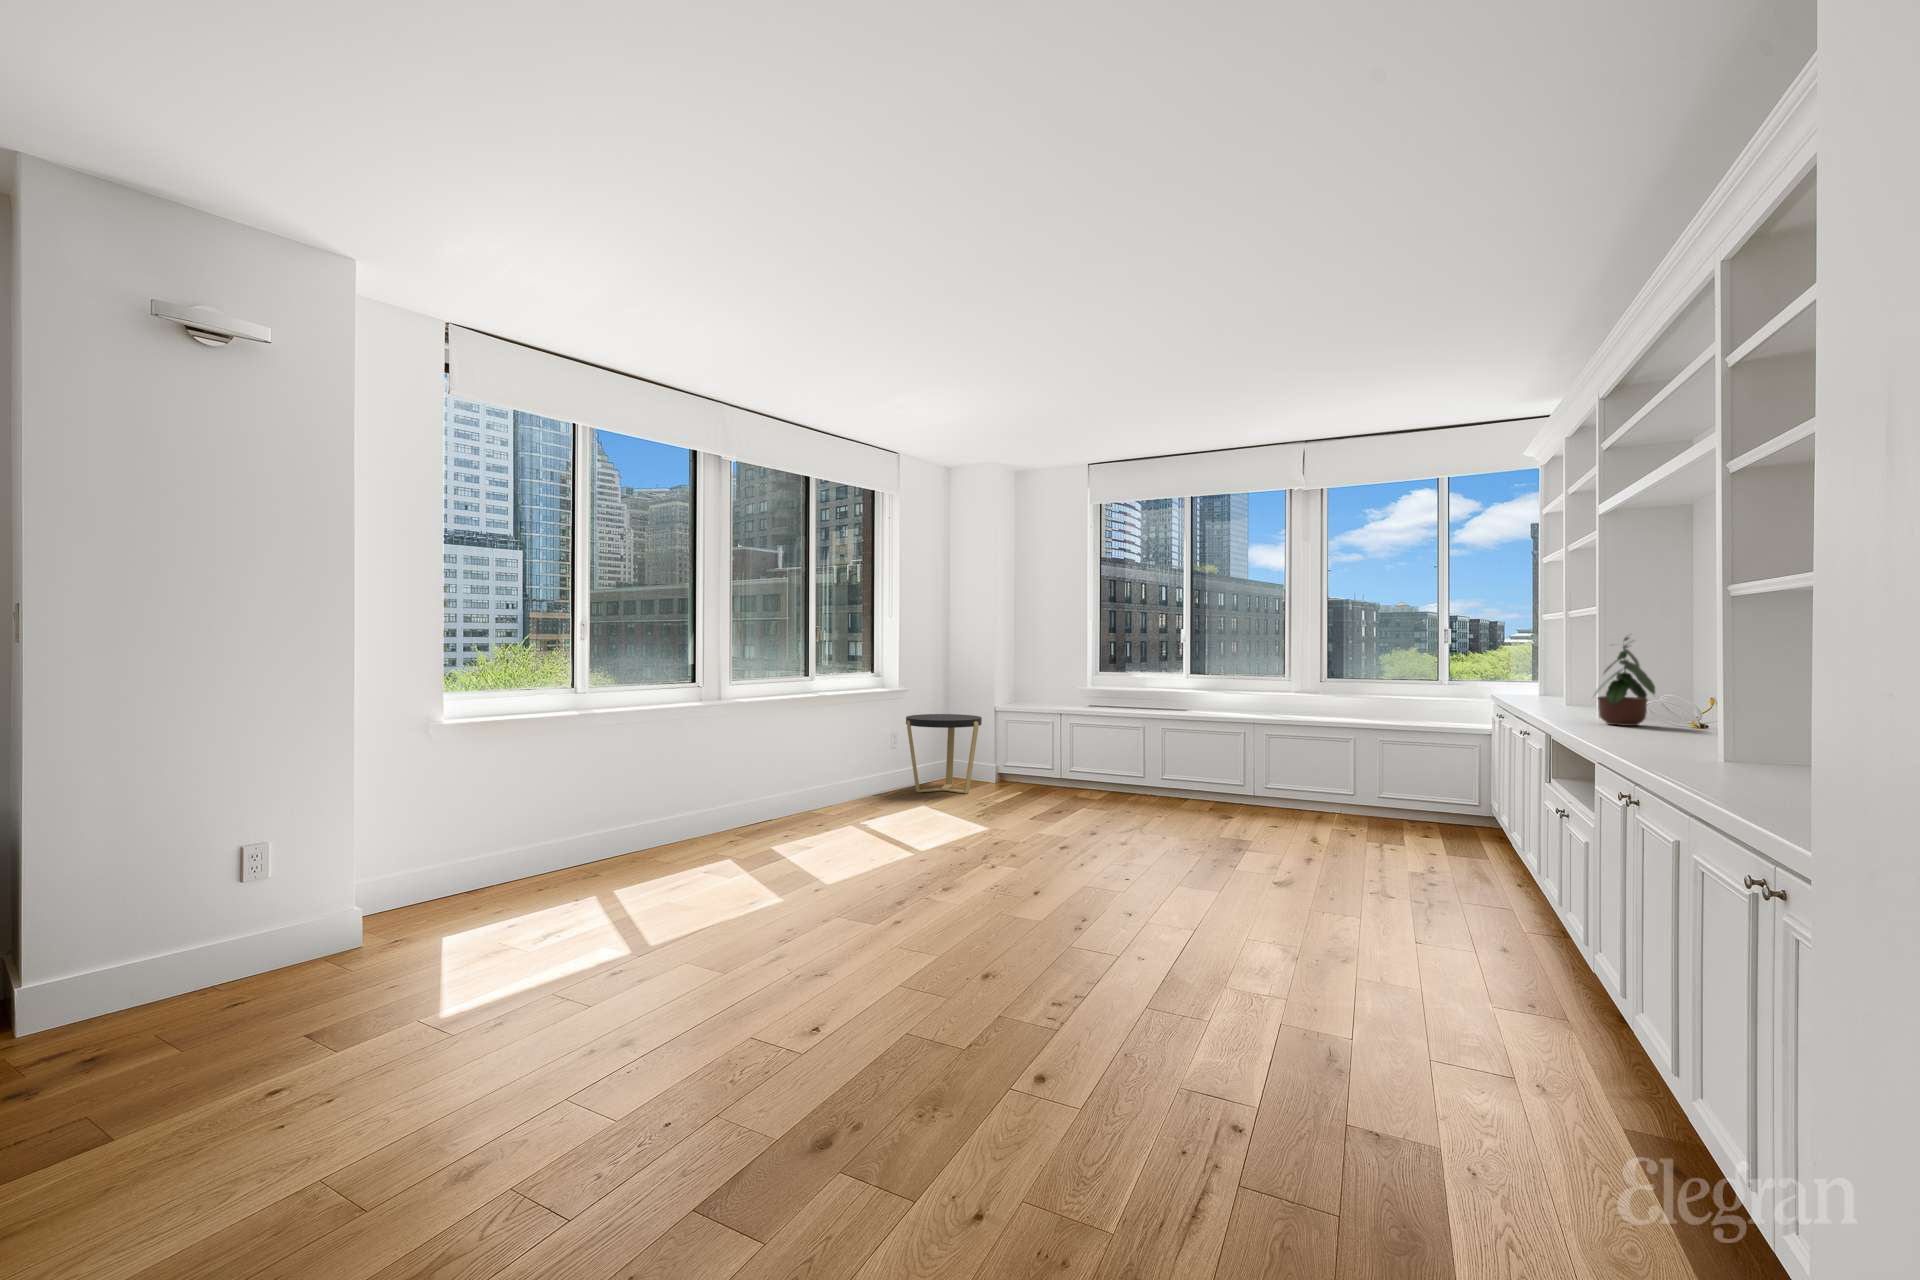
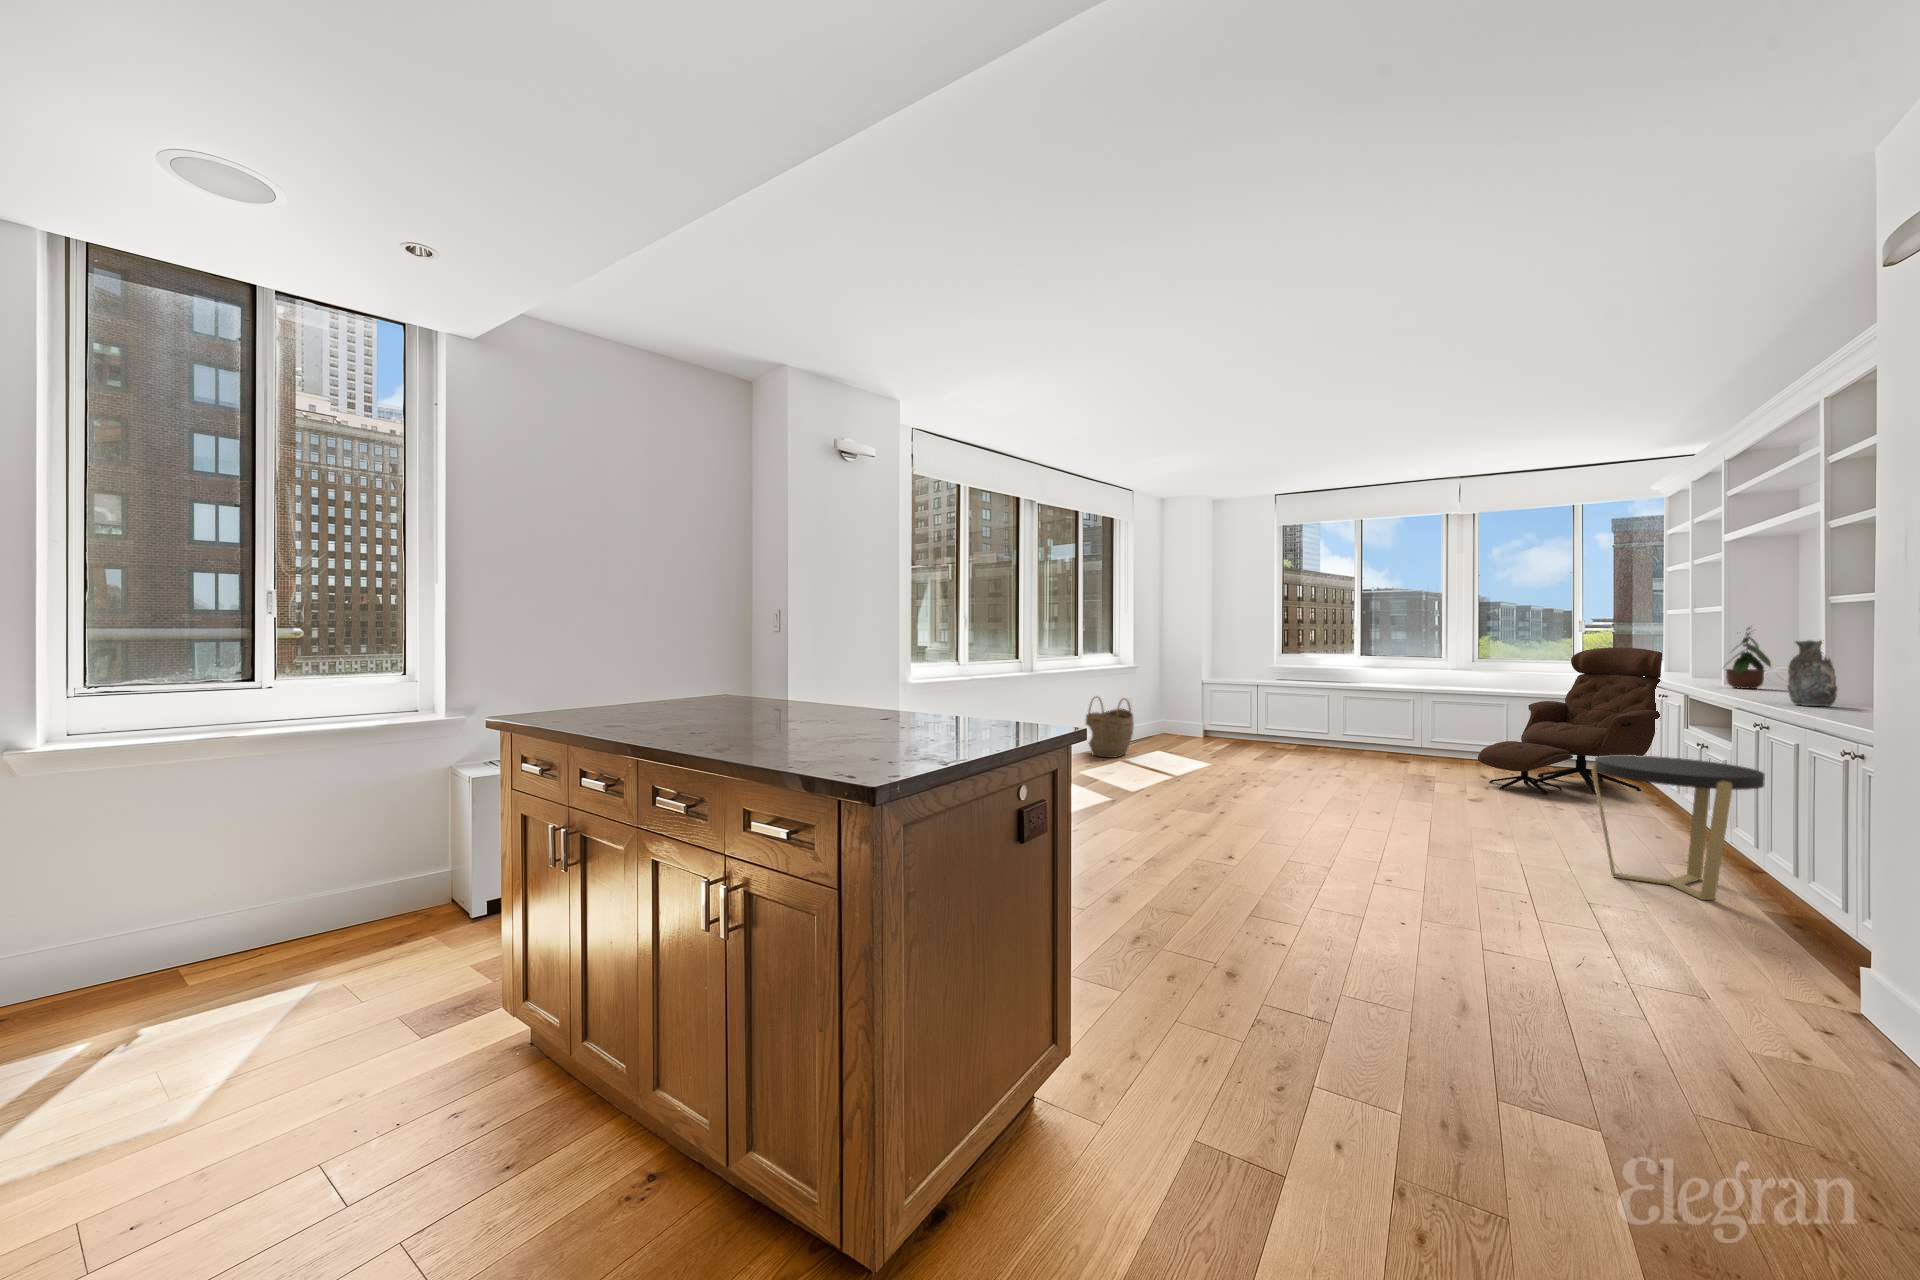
decorative vase: none [1667,658,1741,766] -> present [1787,640,1838,706]
lounge chair: none [1301,664,1534,869] -> present [1478,647,1662,794]
side table: present [906,714,982,793] -> present [1592,755,1765,900]
woven basket: none [804,732,874,818] -> present [1086,696,1134,758]

